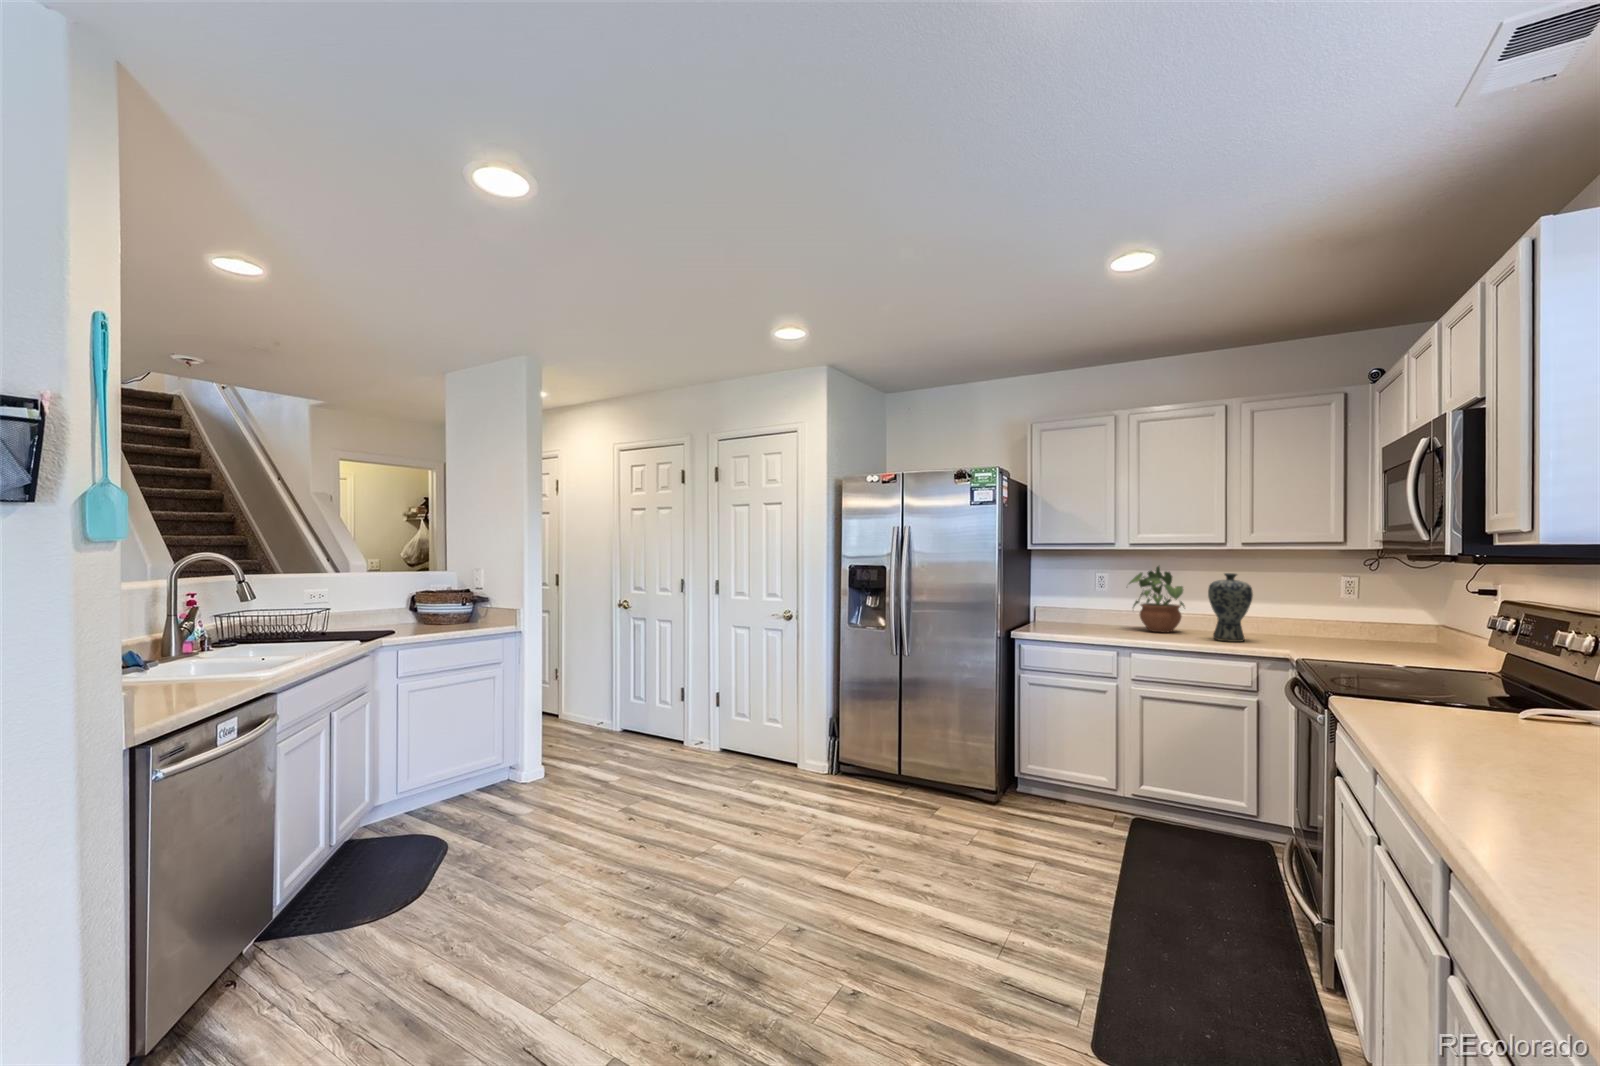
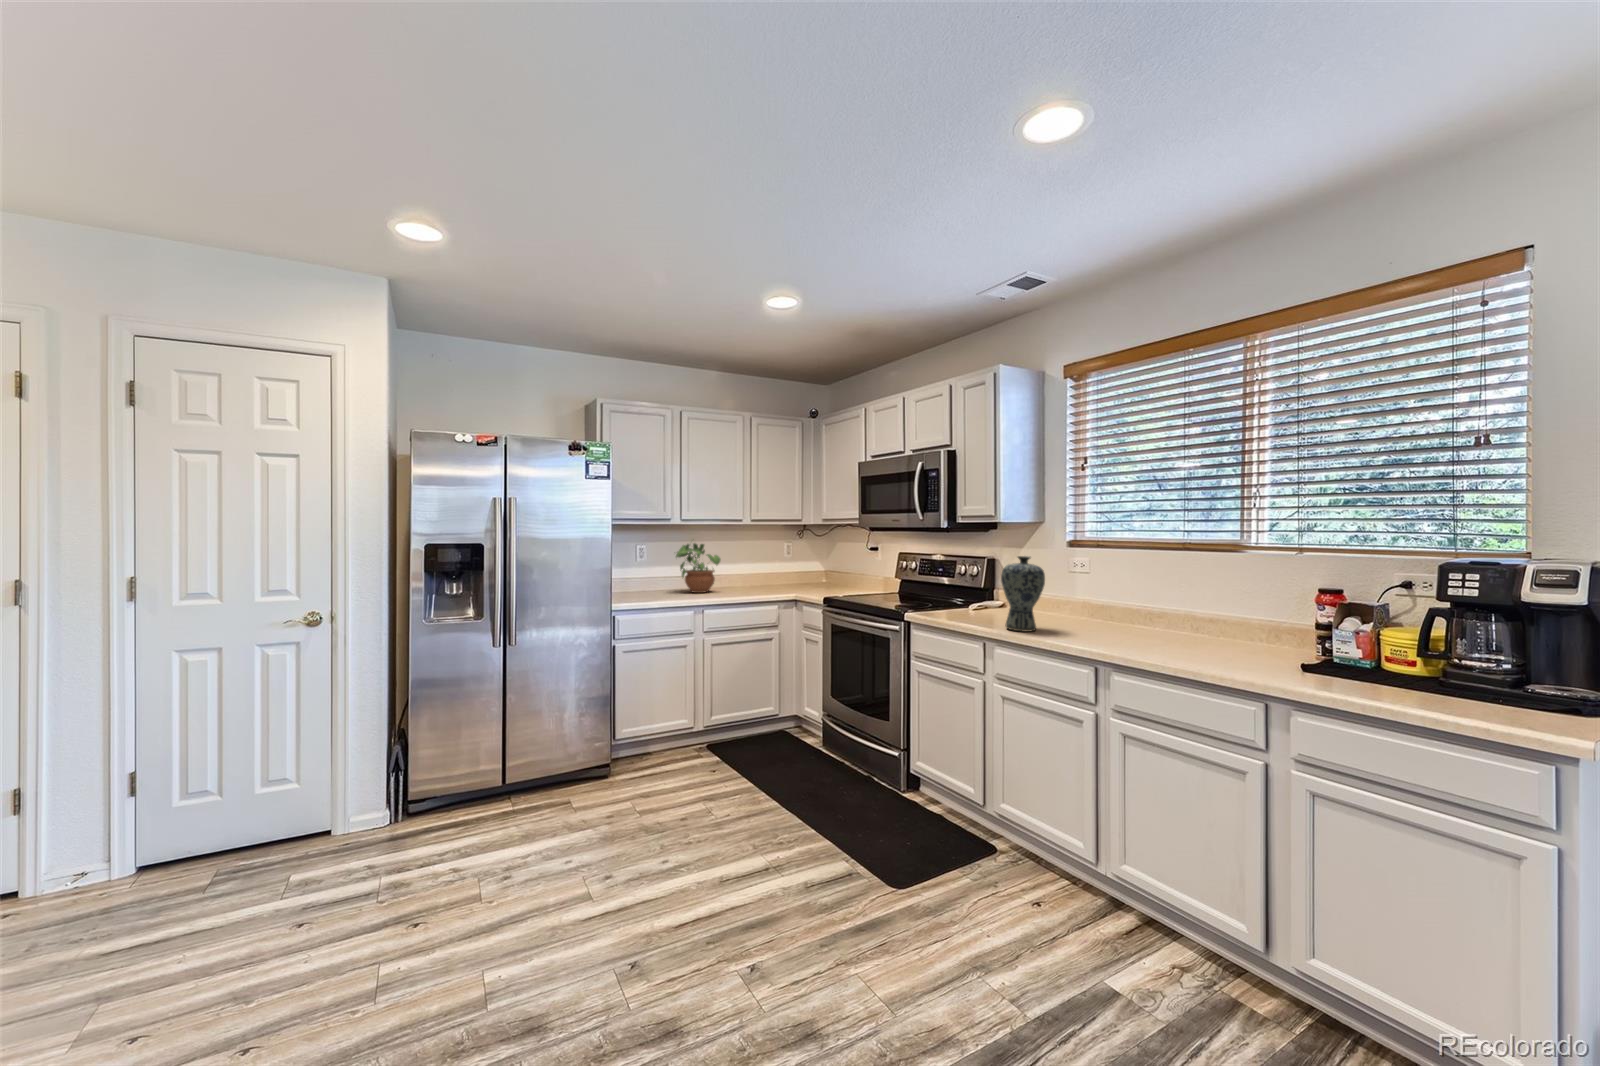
vase: present [1208,573,1253,642] -> present [1001,556,1045,632]

